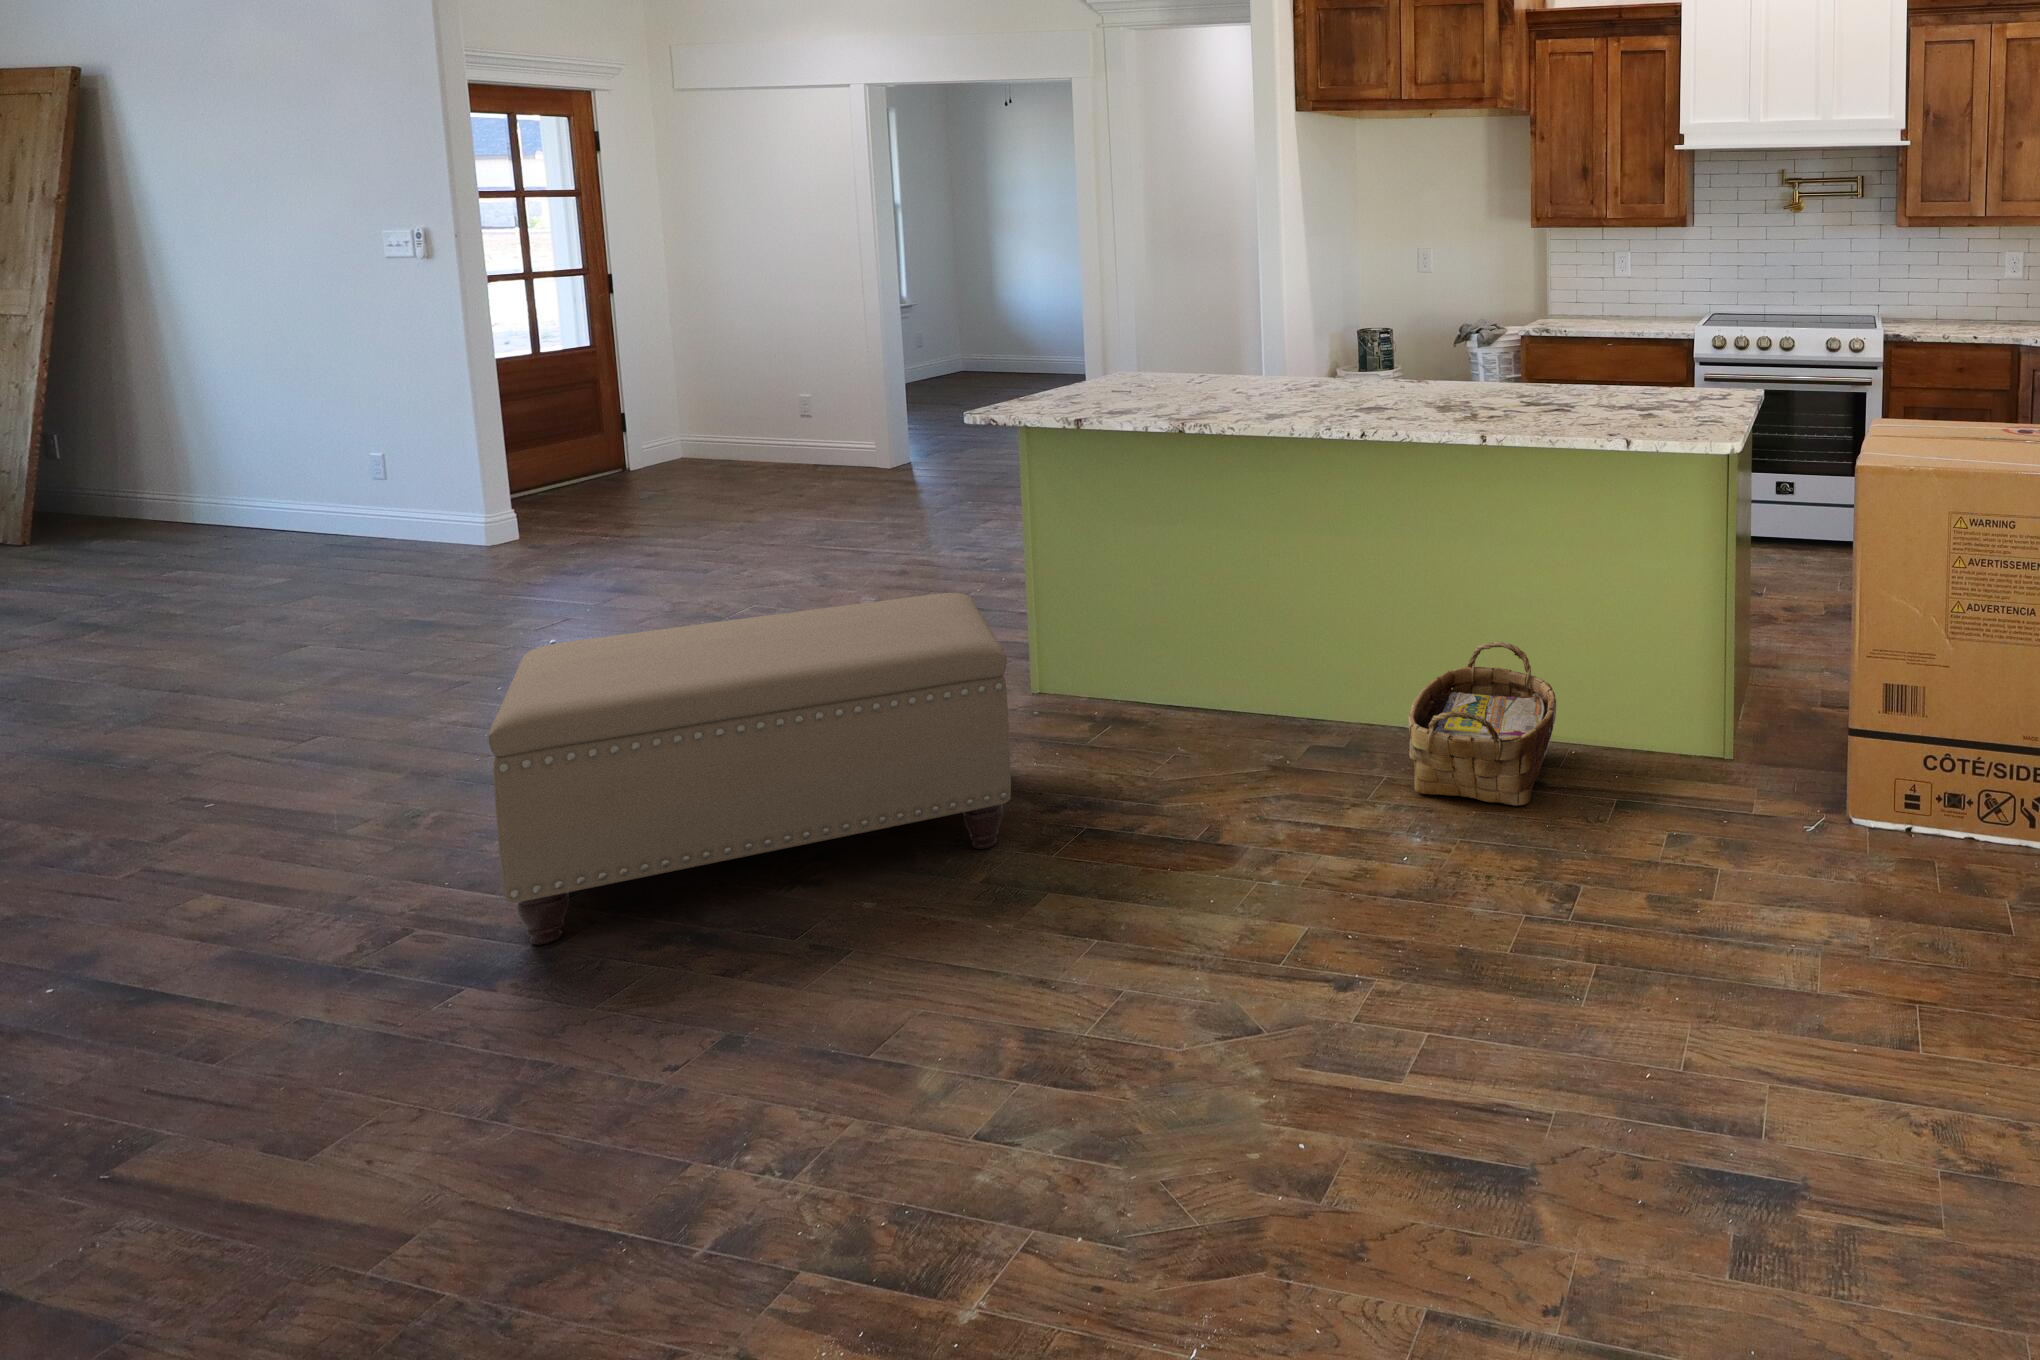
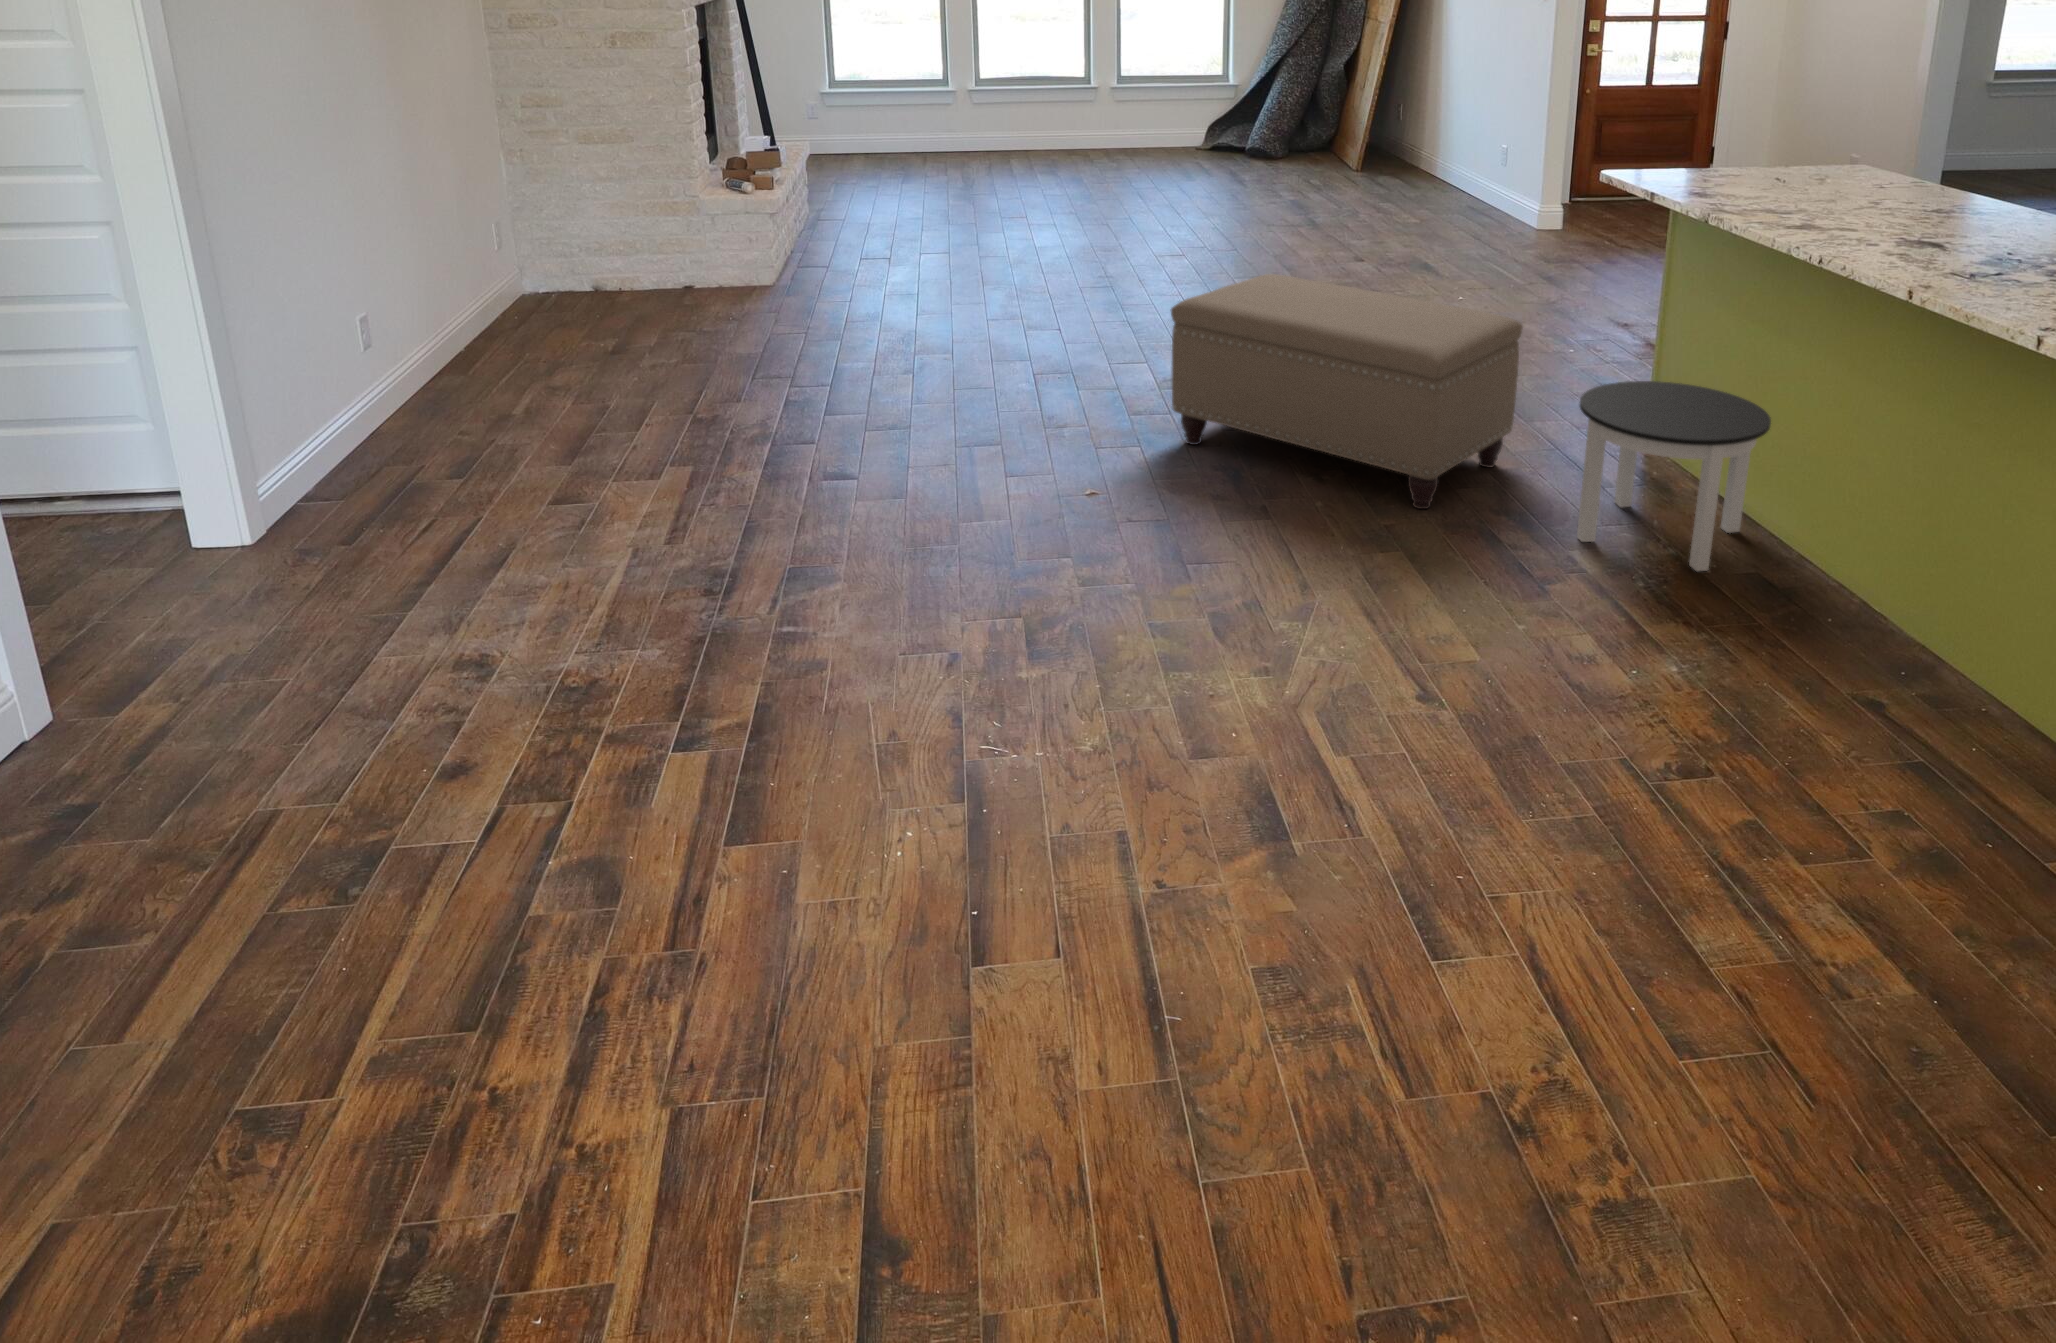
round table: none [1112,595,1302,793] -> present [1577,381,1771,571]
woven basket: present [1408,642,1556,806] -> none [1735,536,1951,703]

